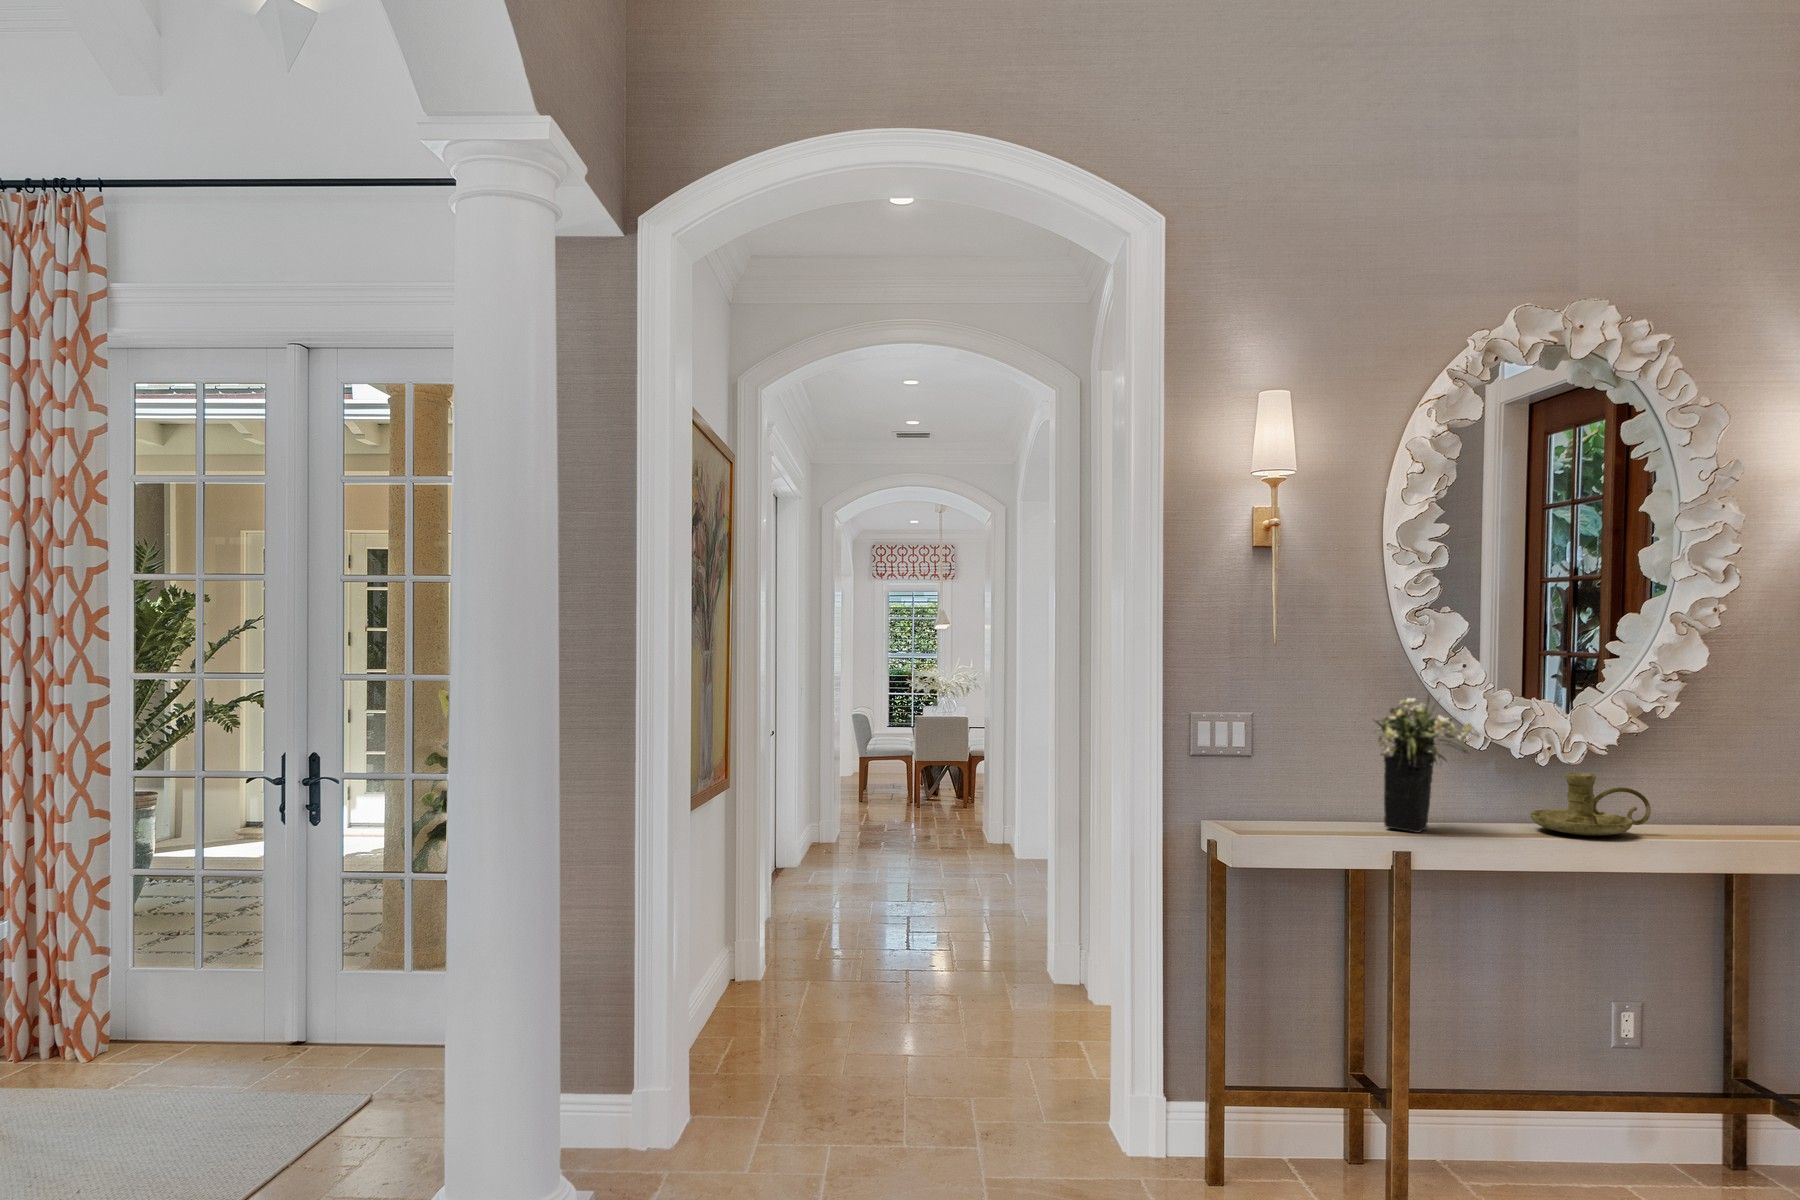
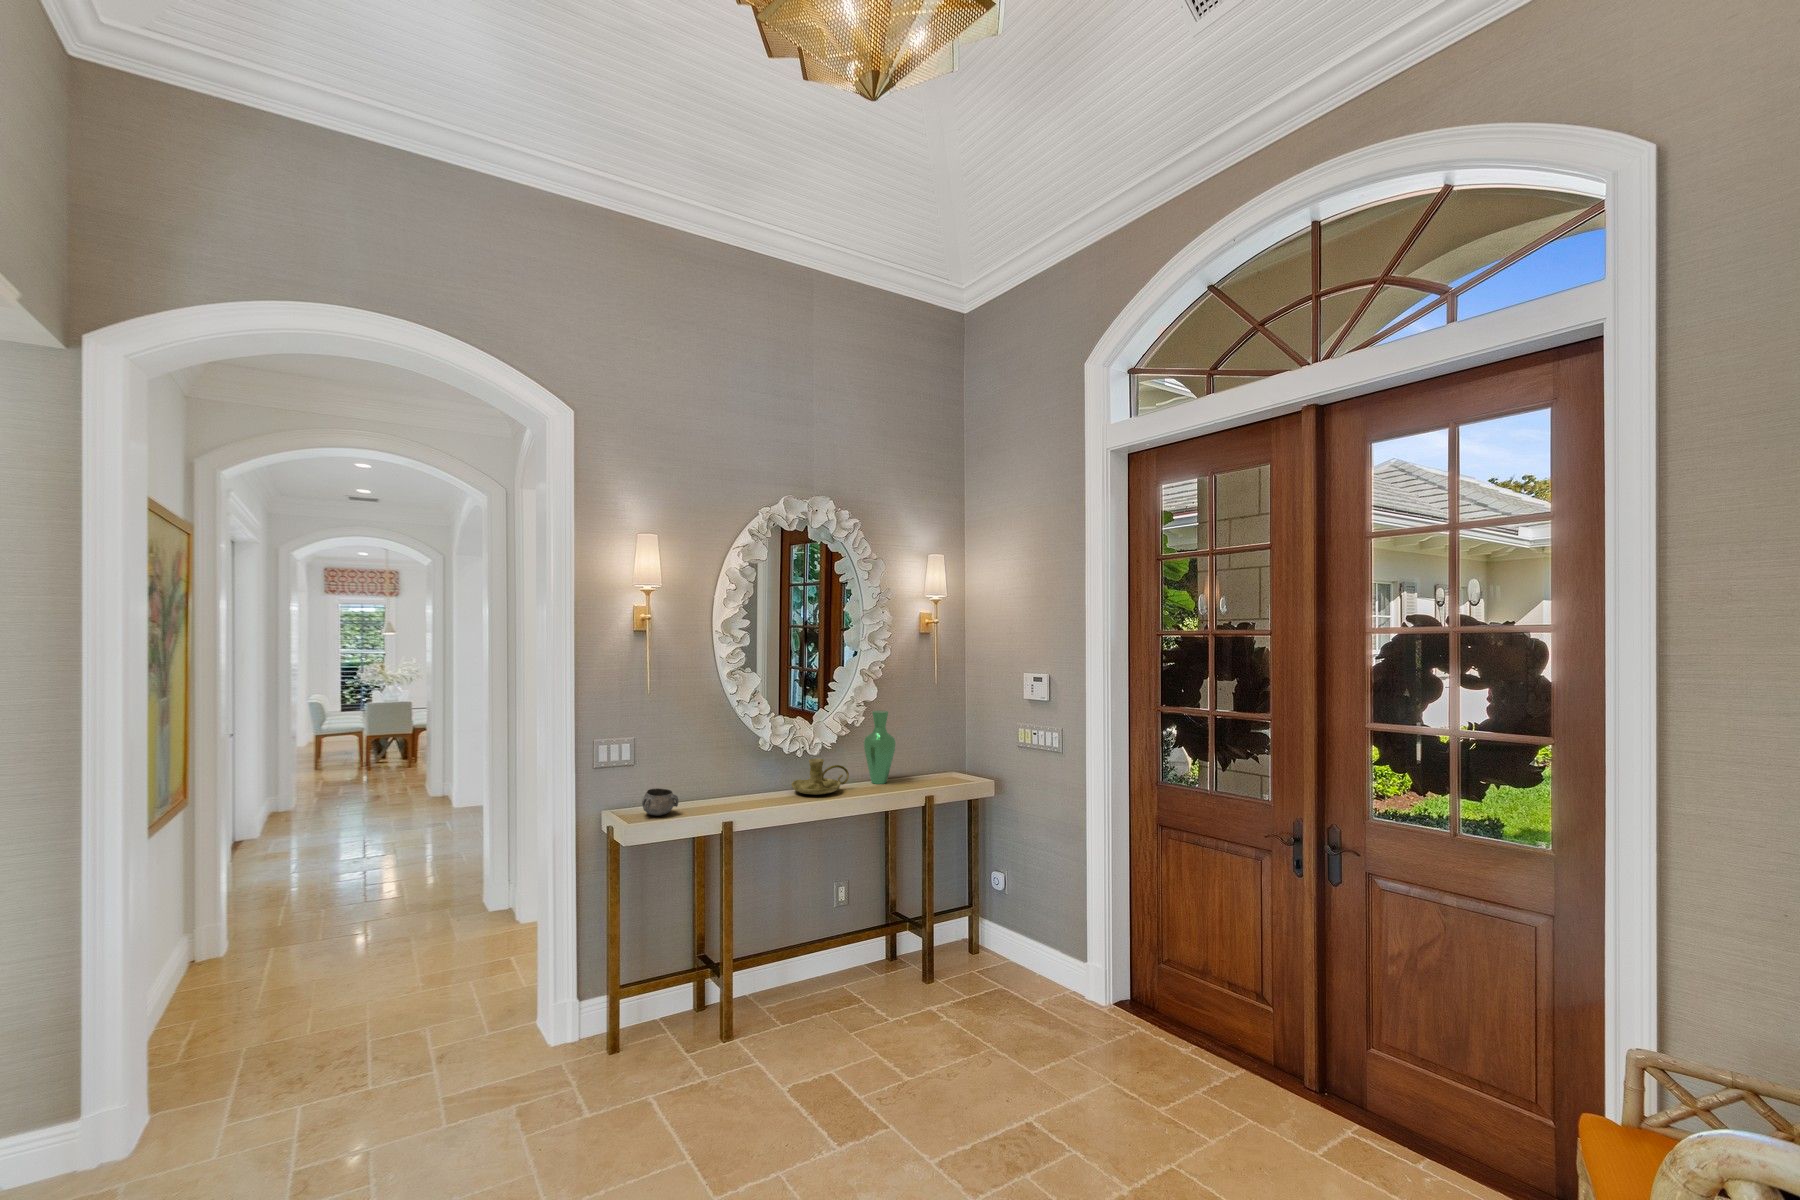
vase: none [1681,695,1756,835] -> present [864,710,896,784]
flower arrangement: present [1374,696,1479,833] -> none [703,721,767,805]
decorative bowl: none [1265,790,1324,833] -> present [642,788,678,816]

